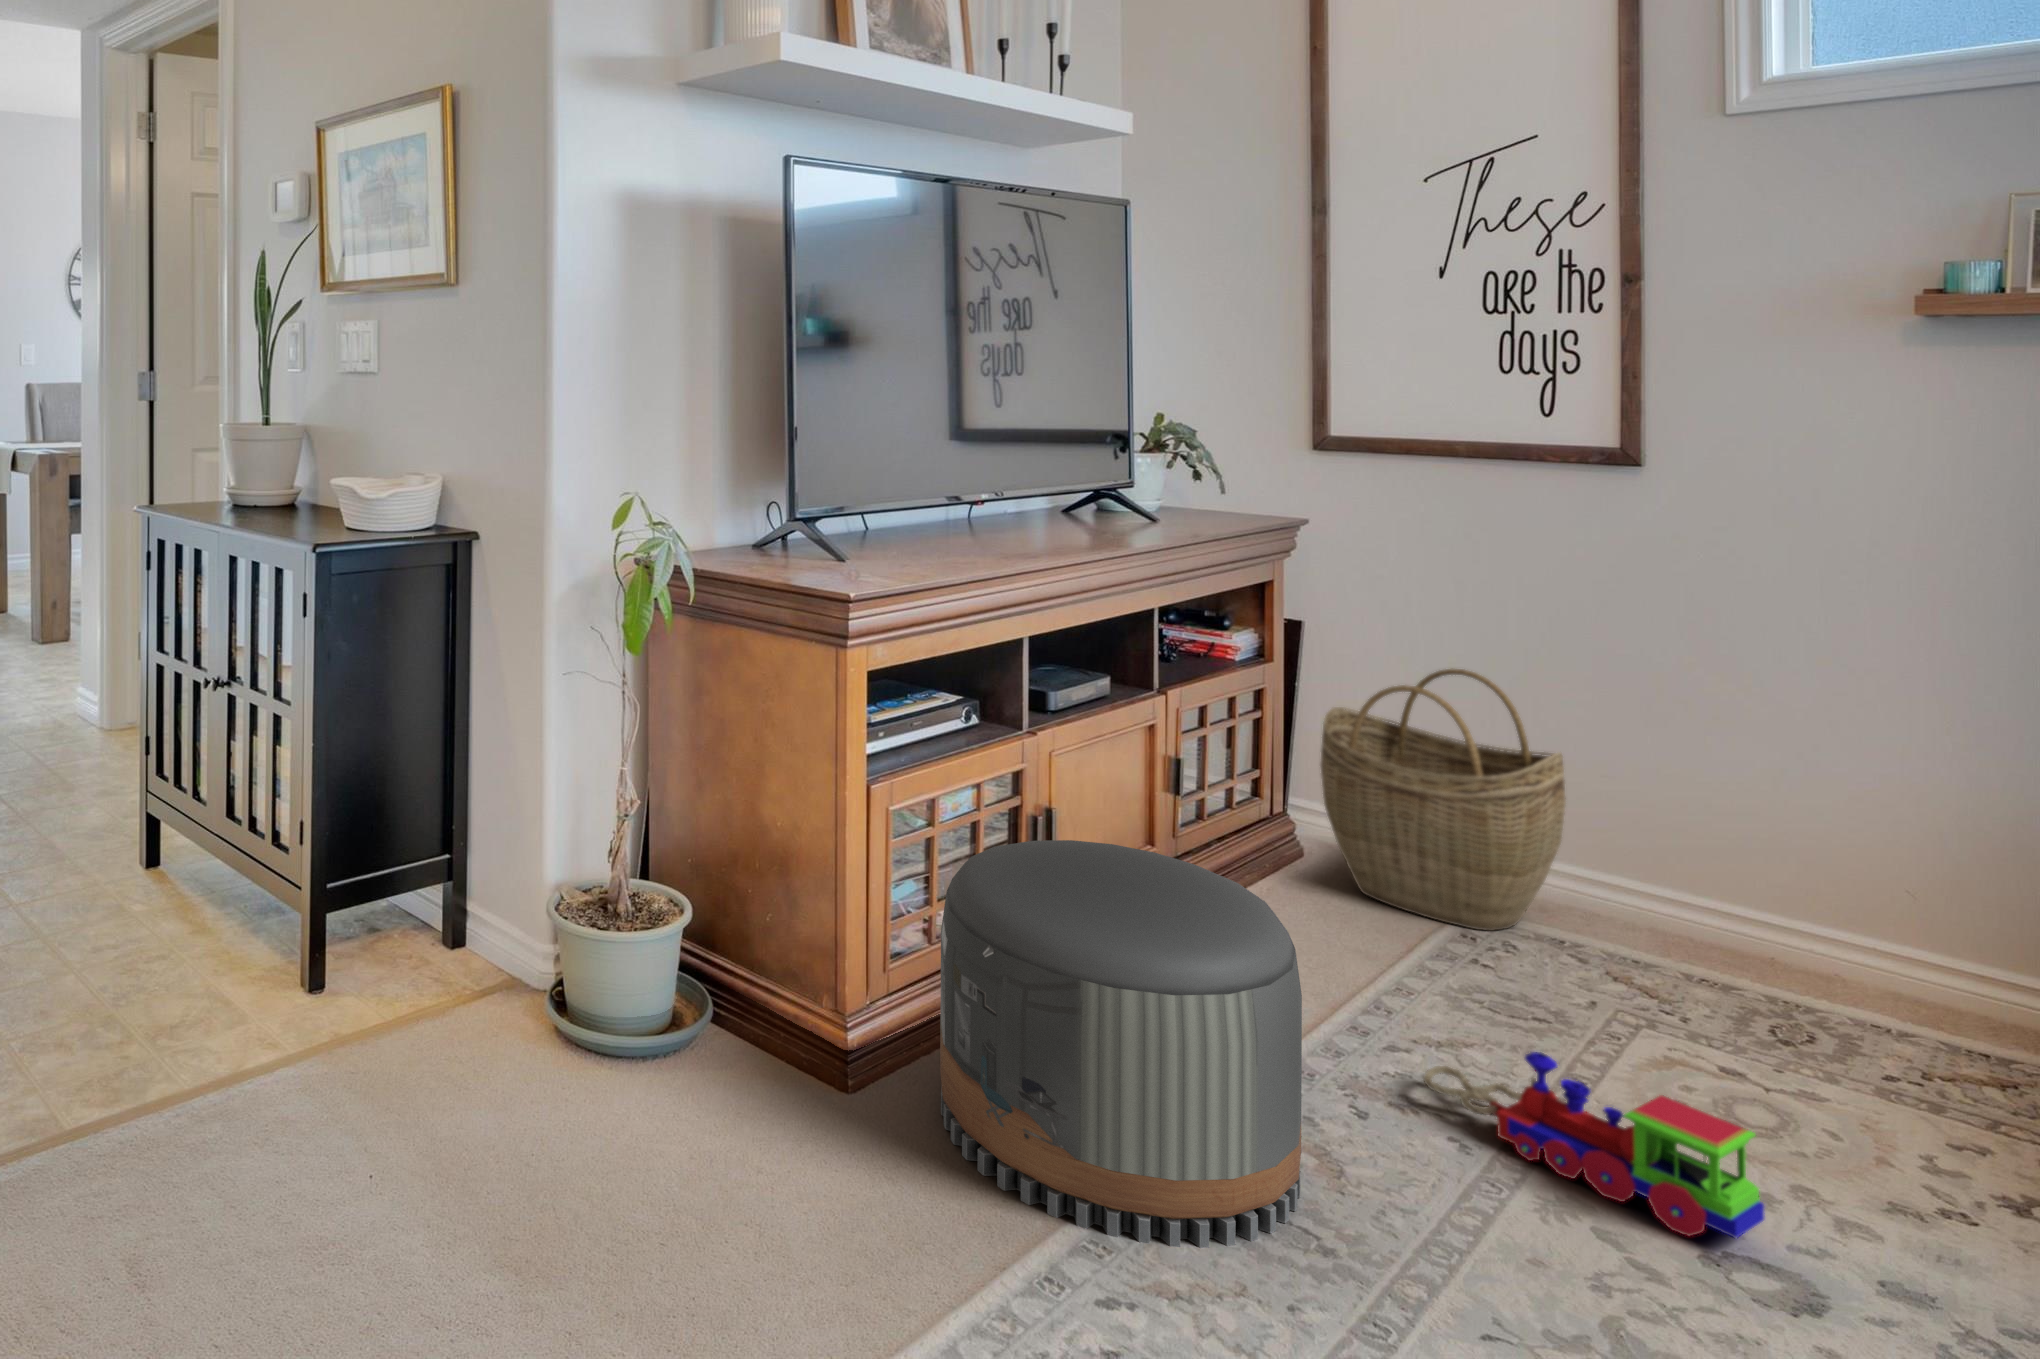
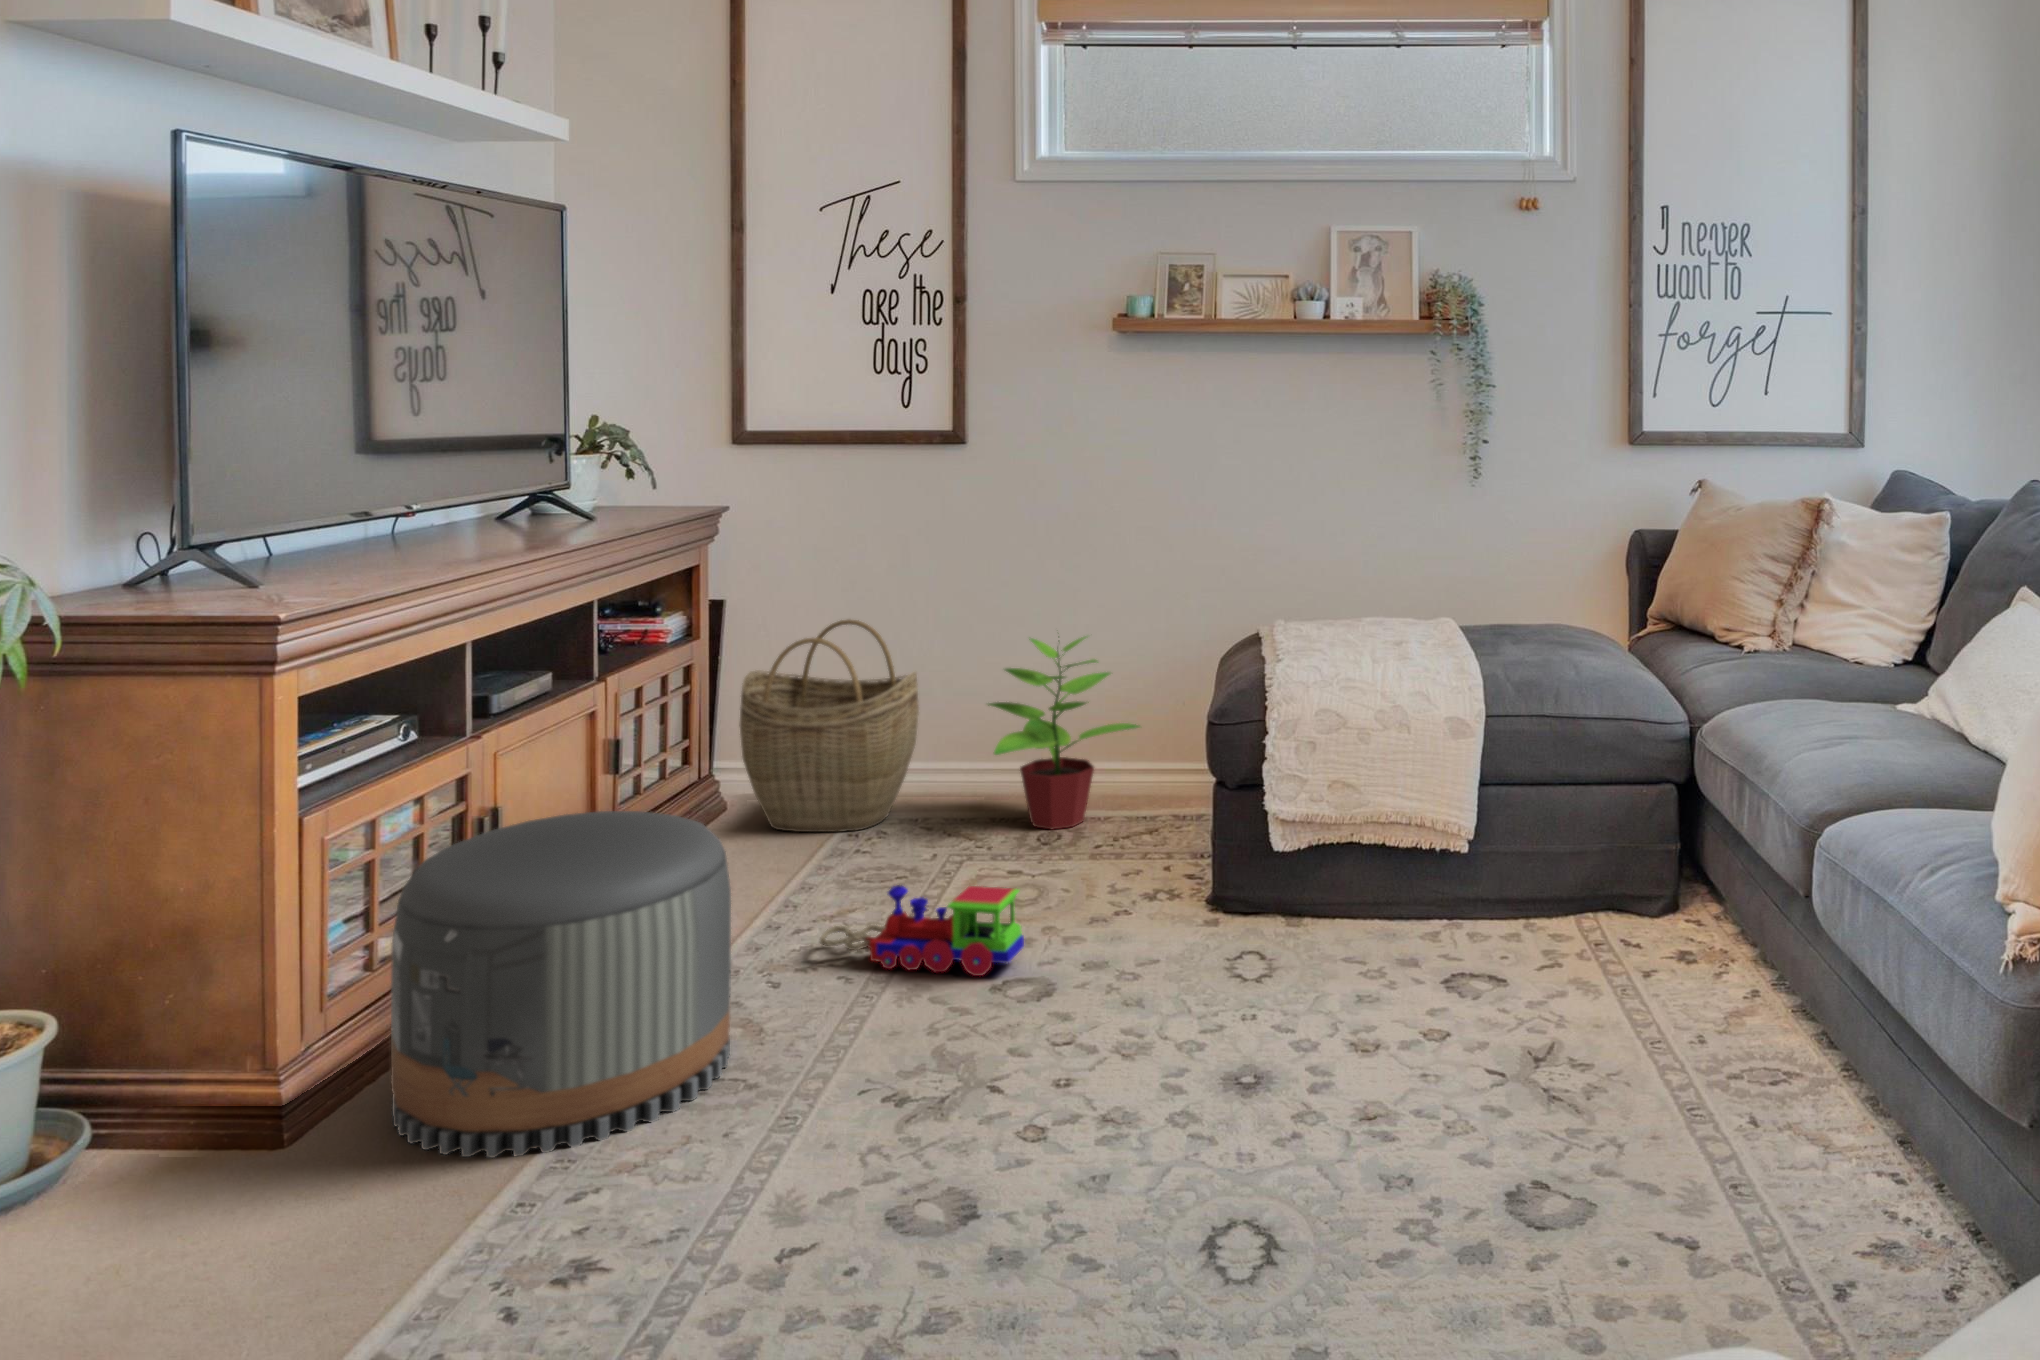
potted plant: none [1675,743,1984,1033] -> present [988,637,1139,830]

